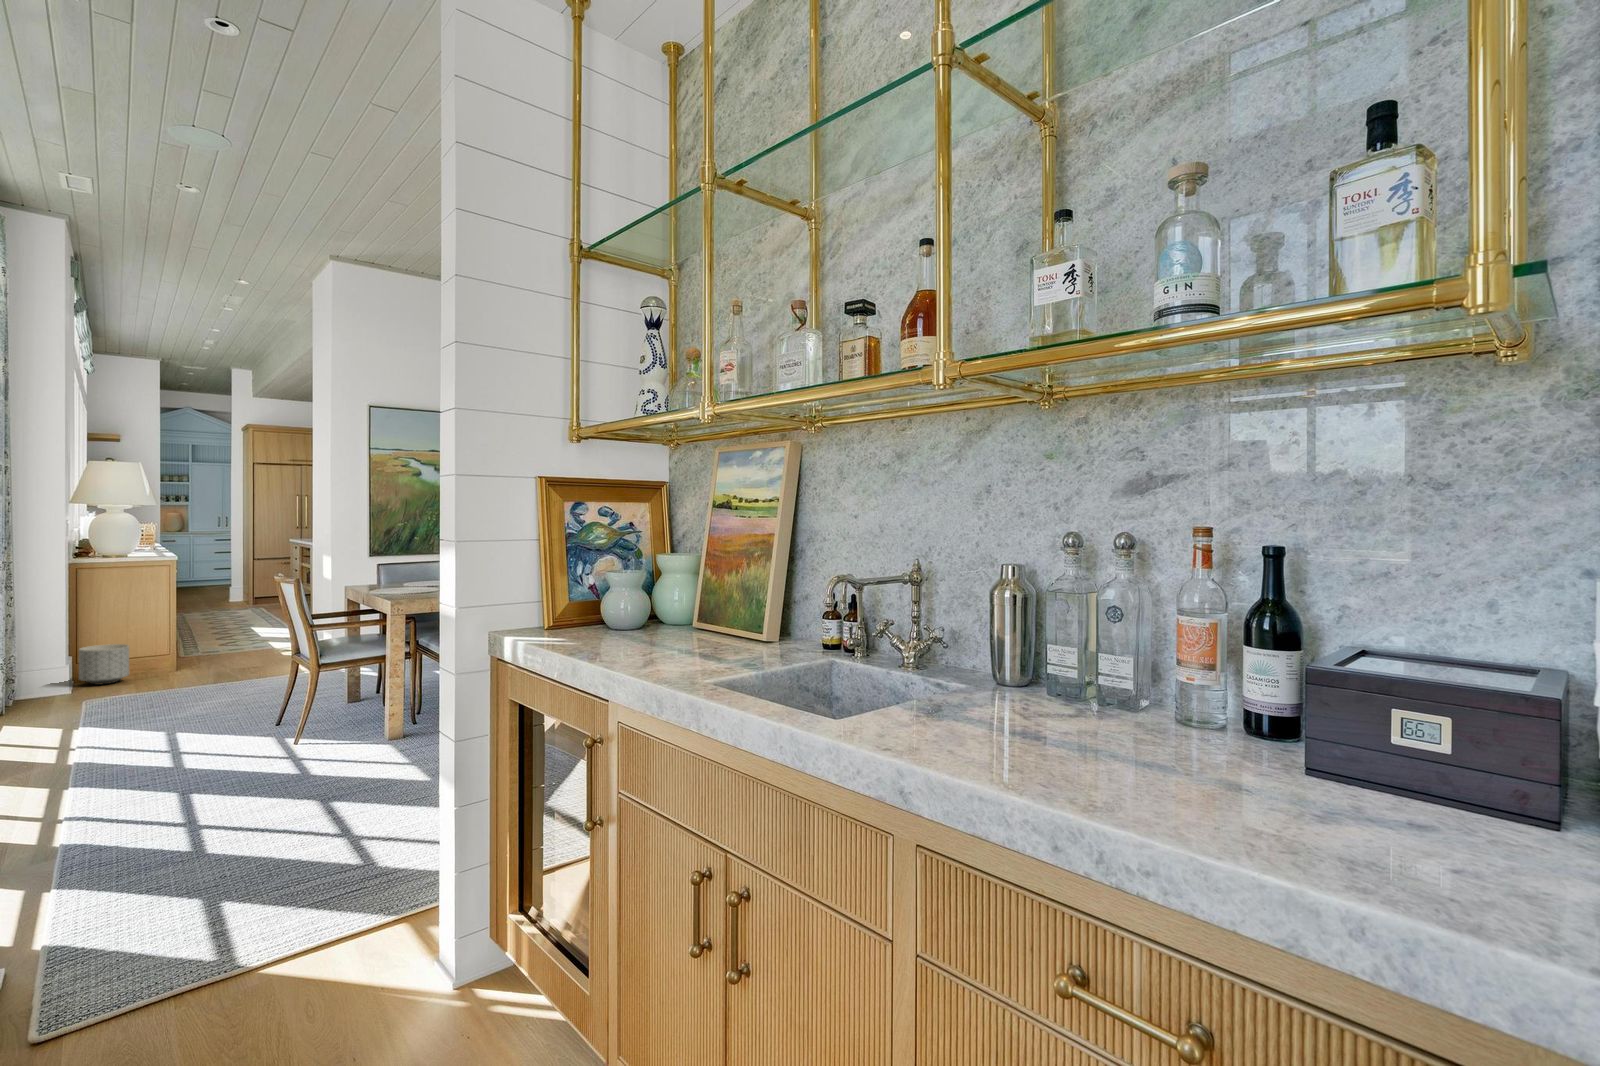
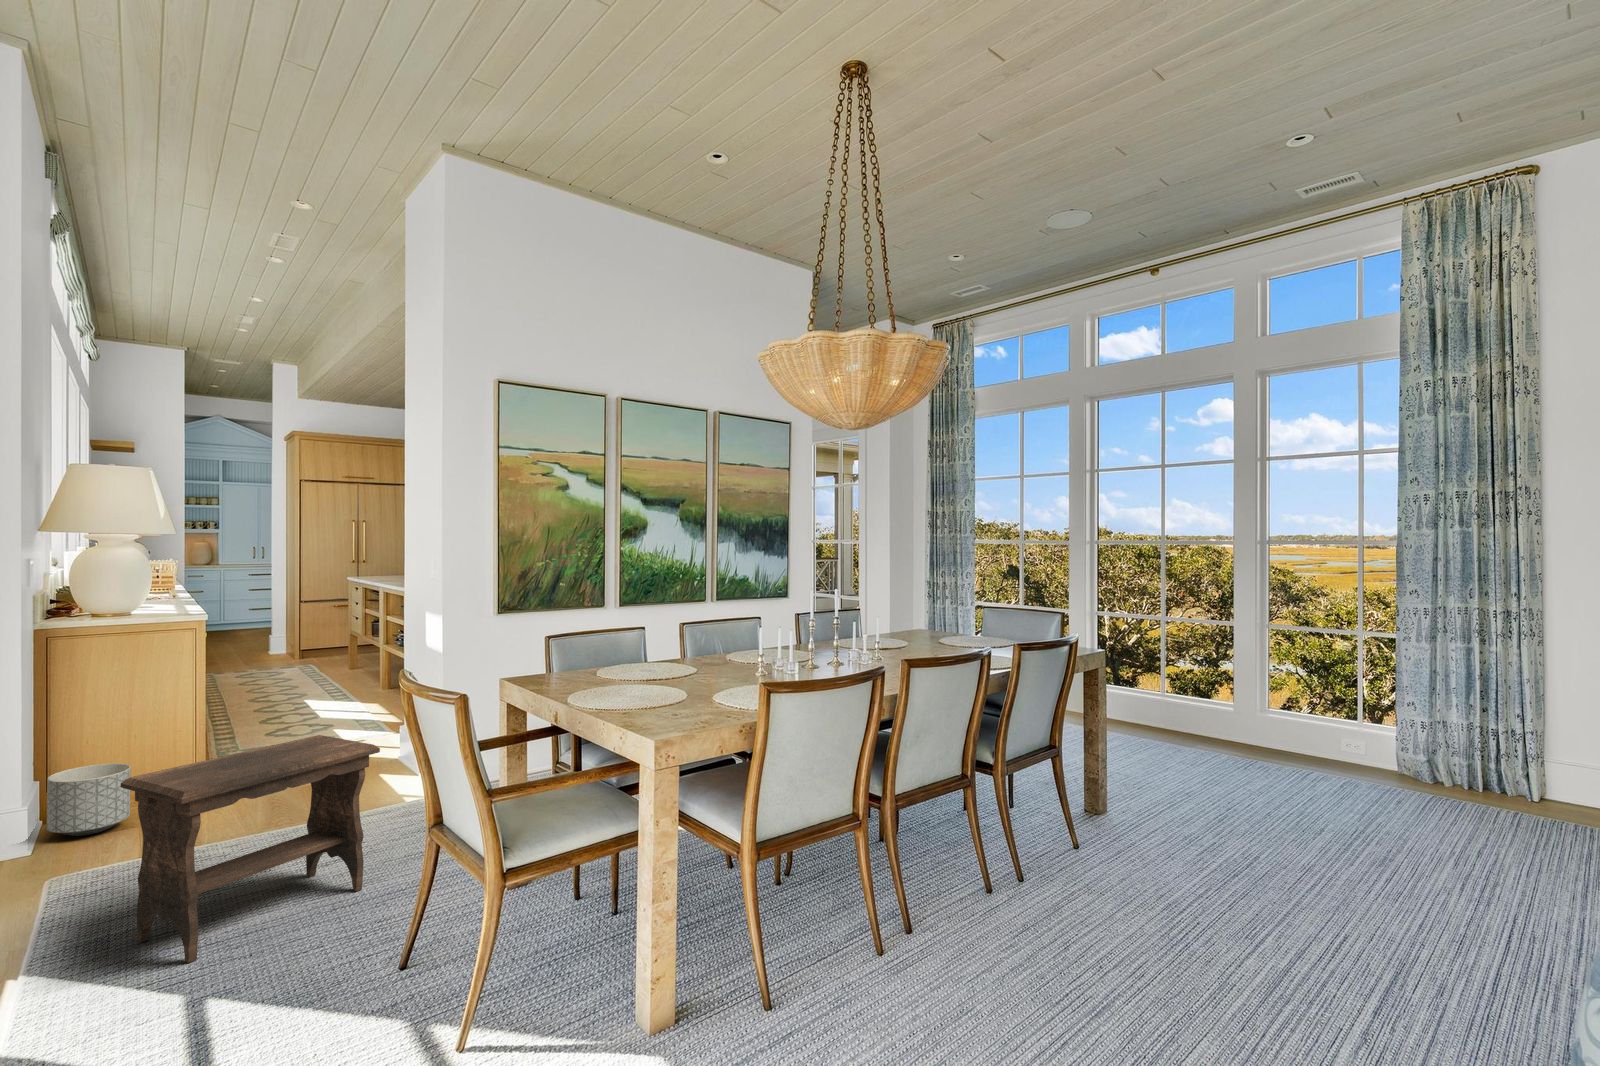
footstool: none [129,620,277,723] -> present [121,735,380,963]

